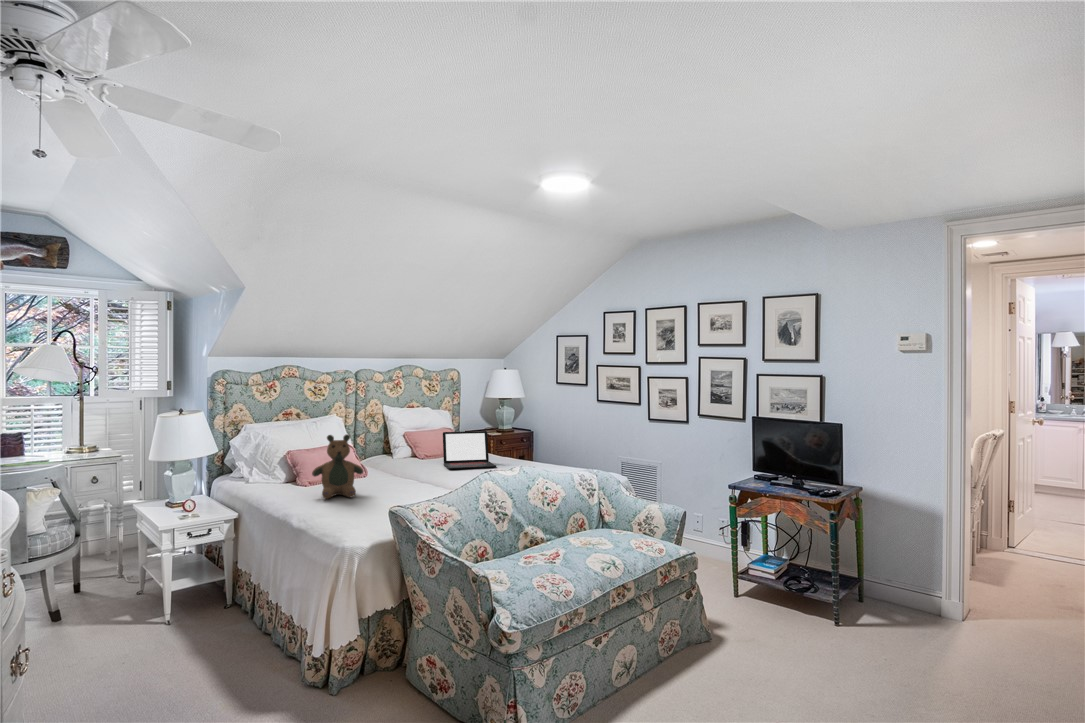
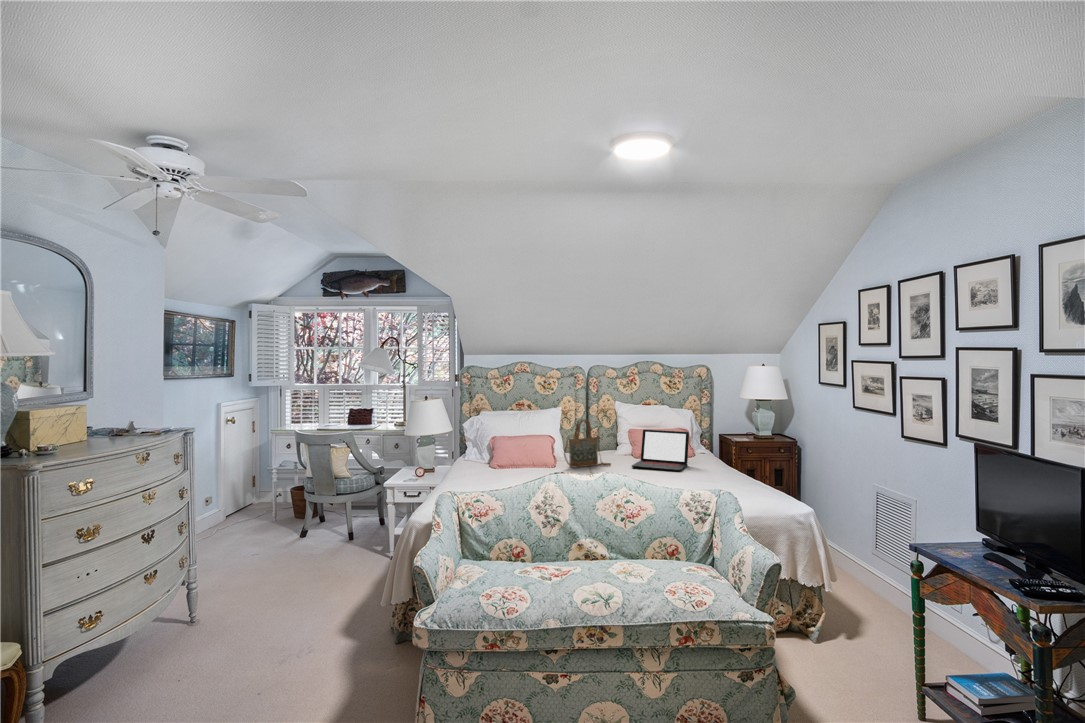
handbag: none [385,425,425,477] -> present [564,420,611,467]
teddy bear: present [312,434,364,499] -> none [475,424,517,480]

